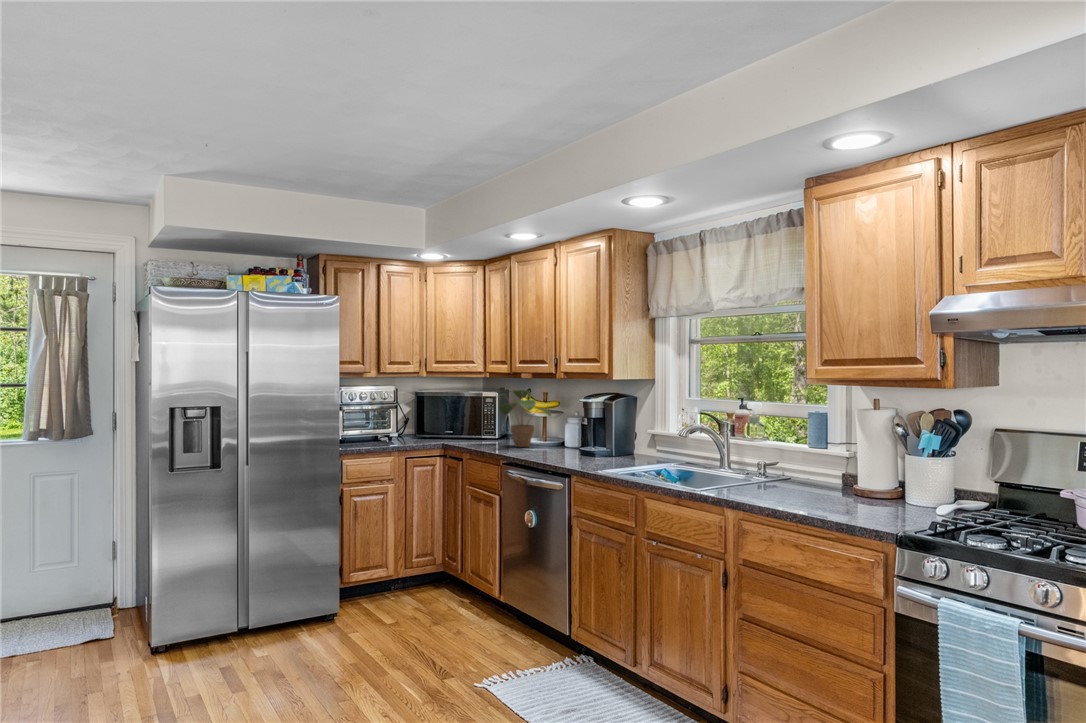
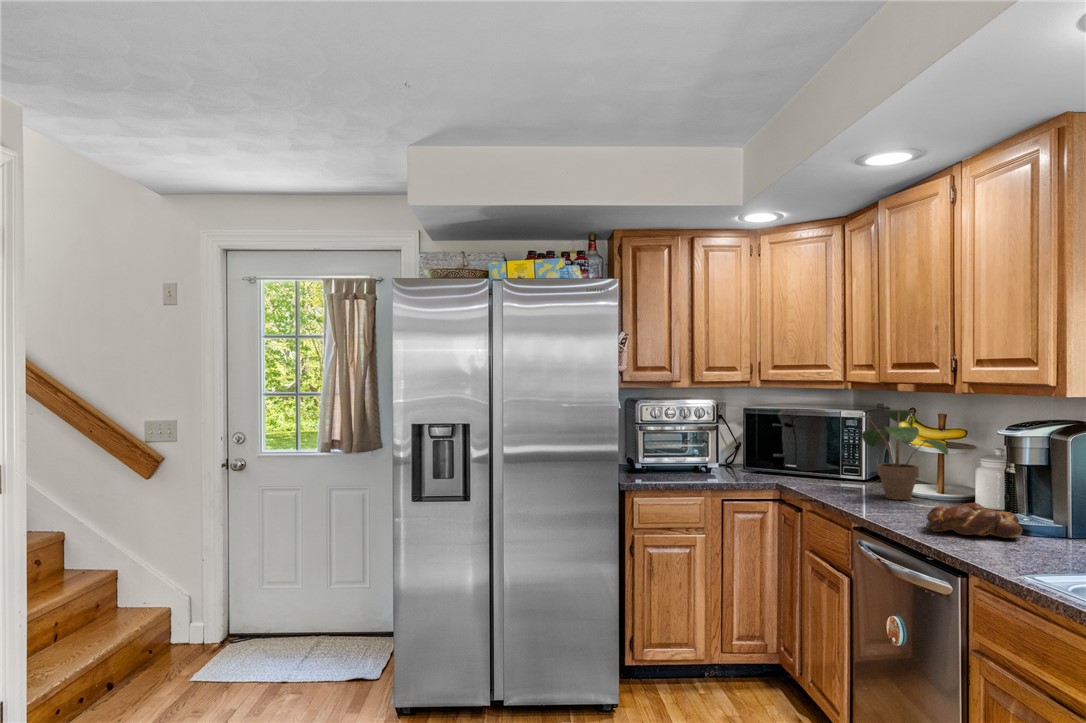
bread loaf: none [545,441,594,459] -> present [926,503,1022,538]

